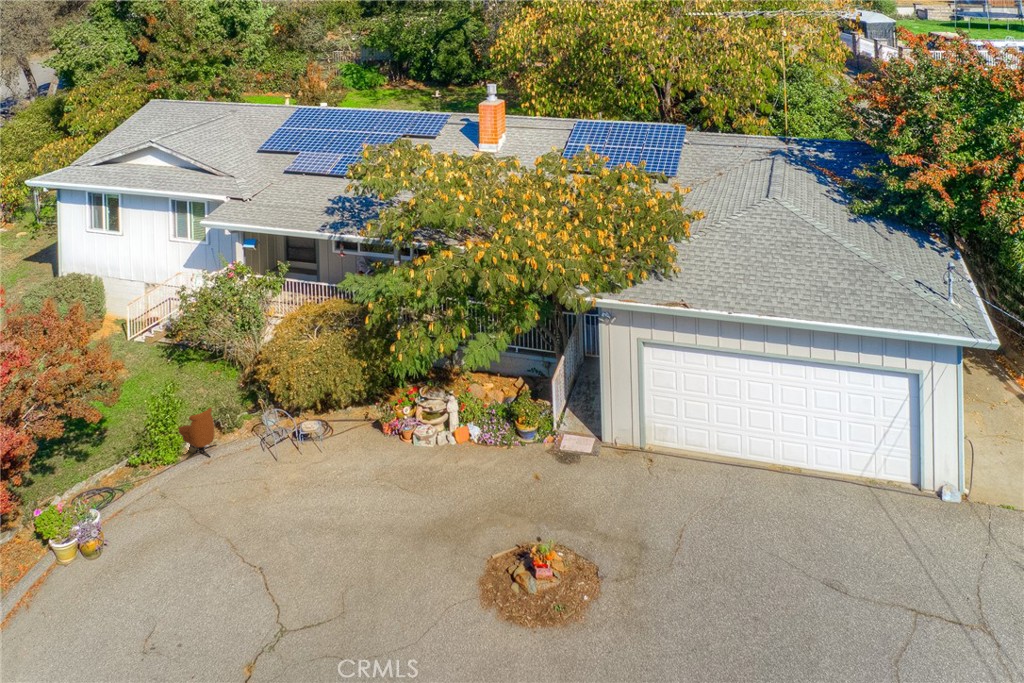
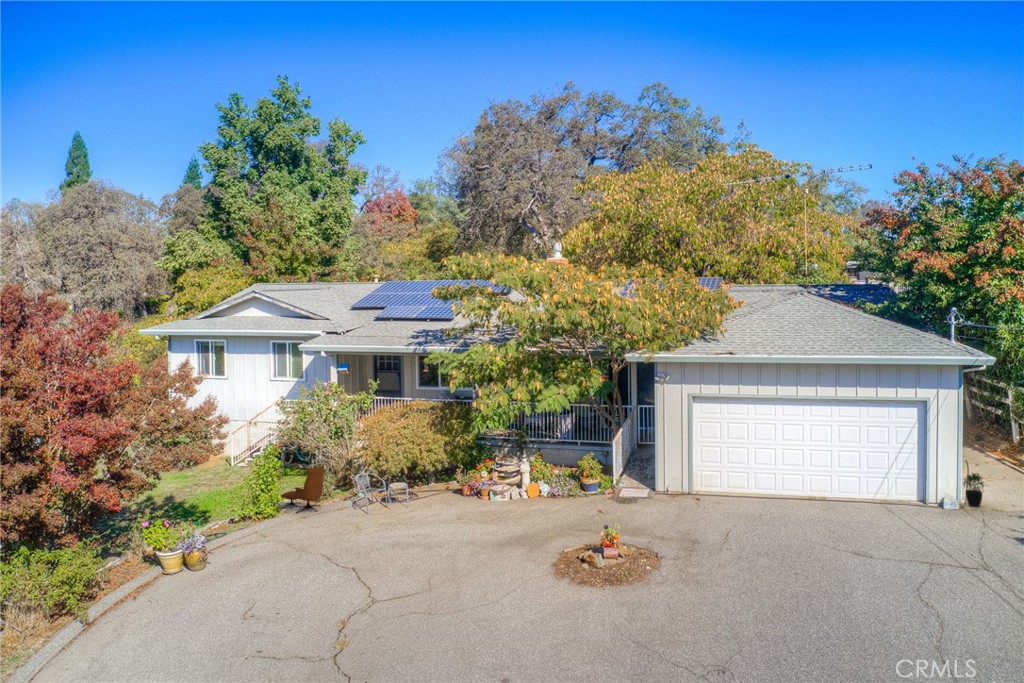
potted plant: none [964,463,994,502] -> present [963,473,984,507]

